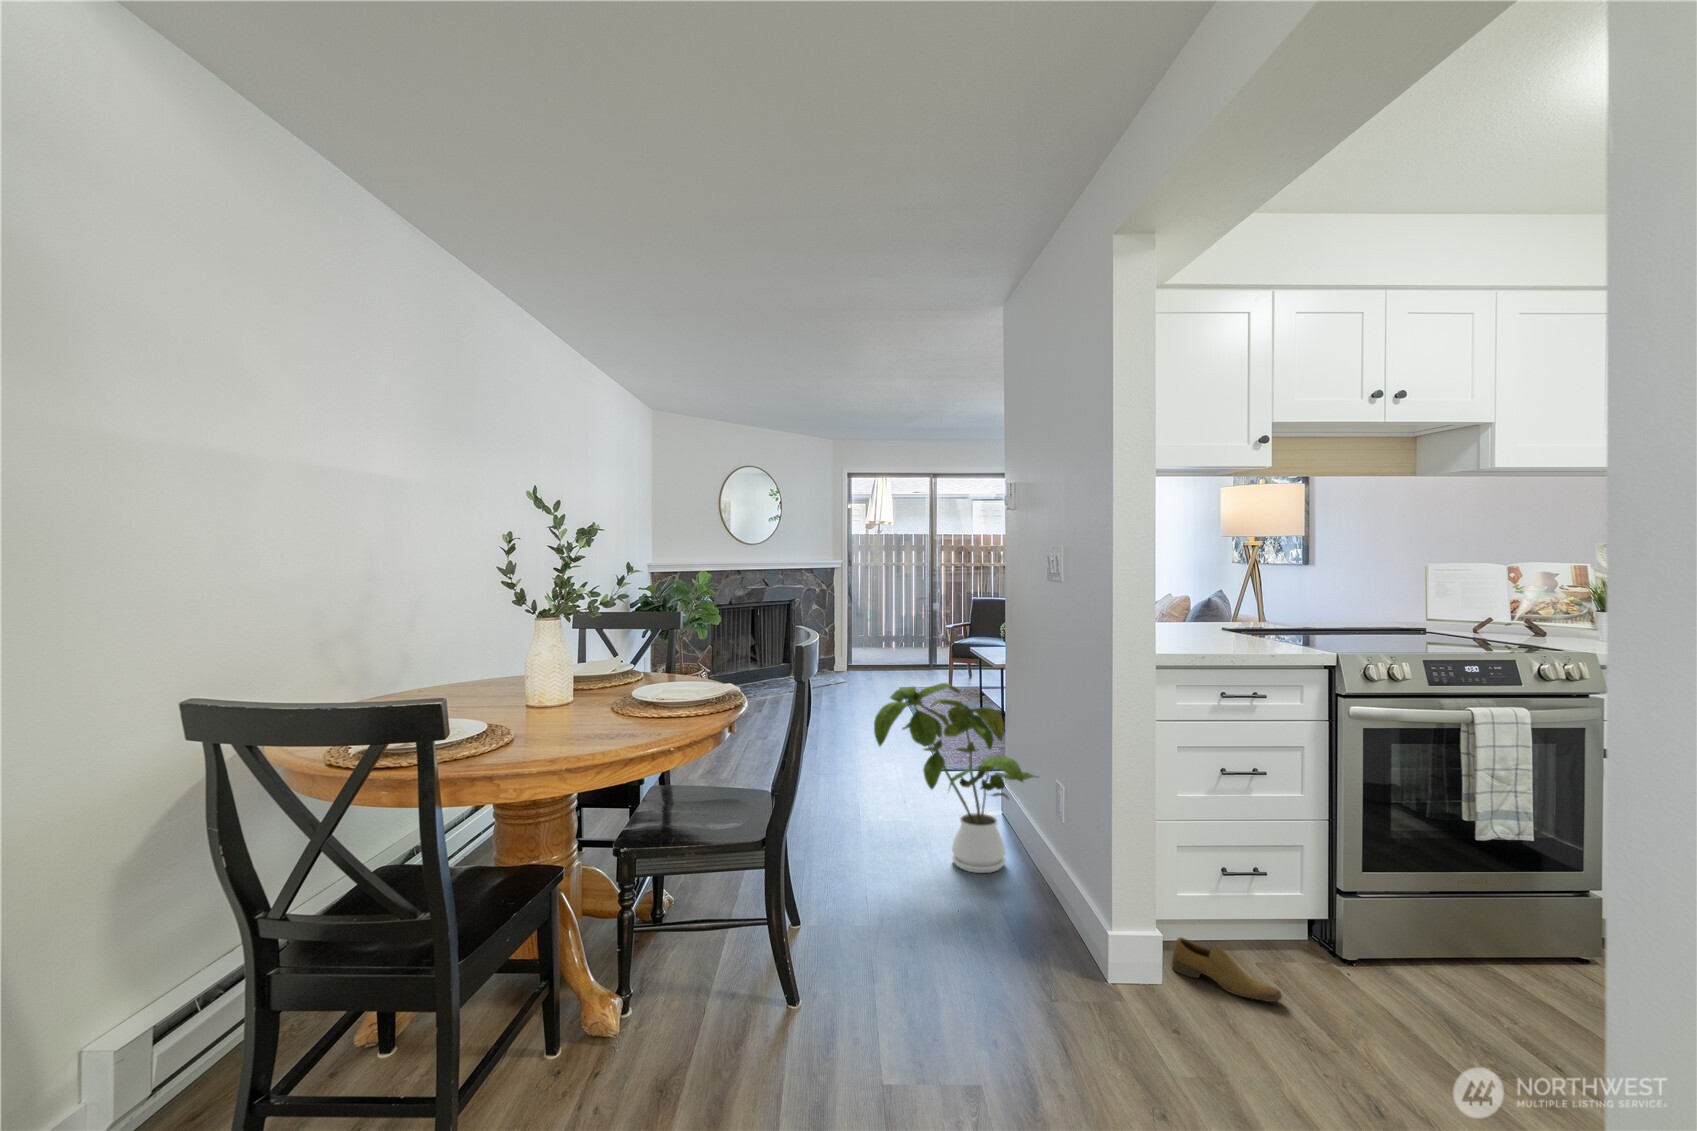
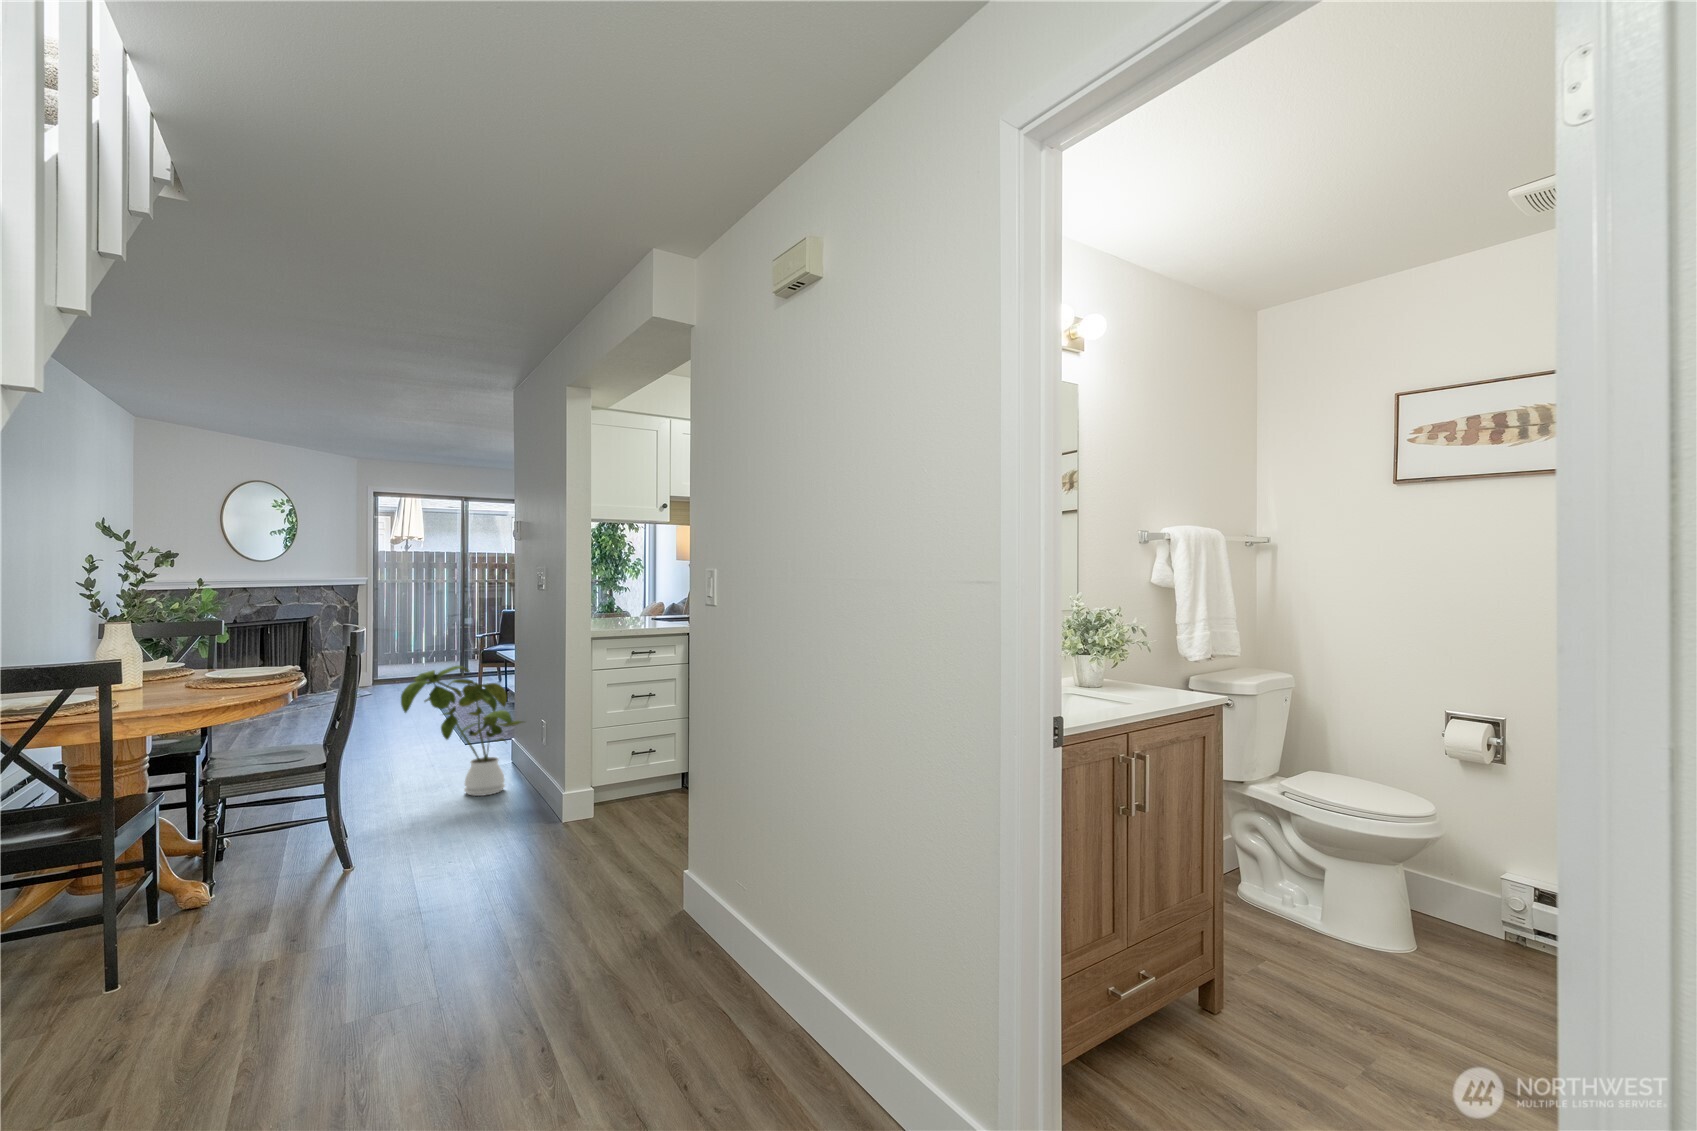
shoe: present [1172,937,1282,1002] -> none [598,795,653,818]

